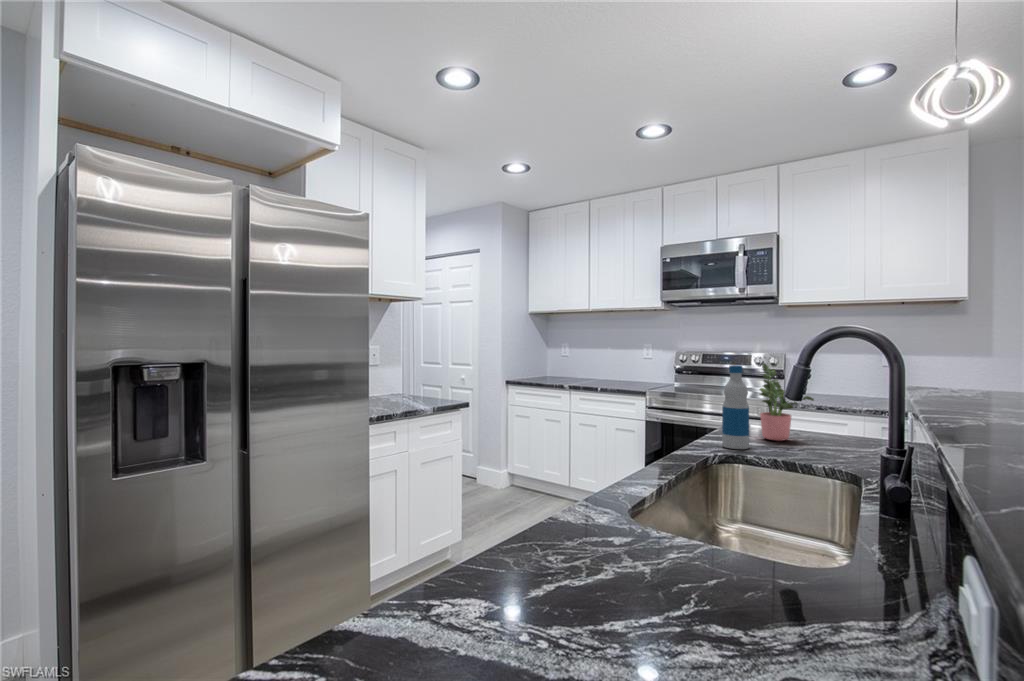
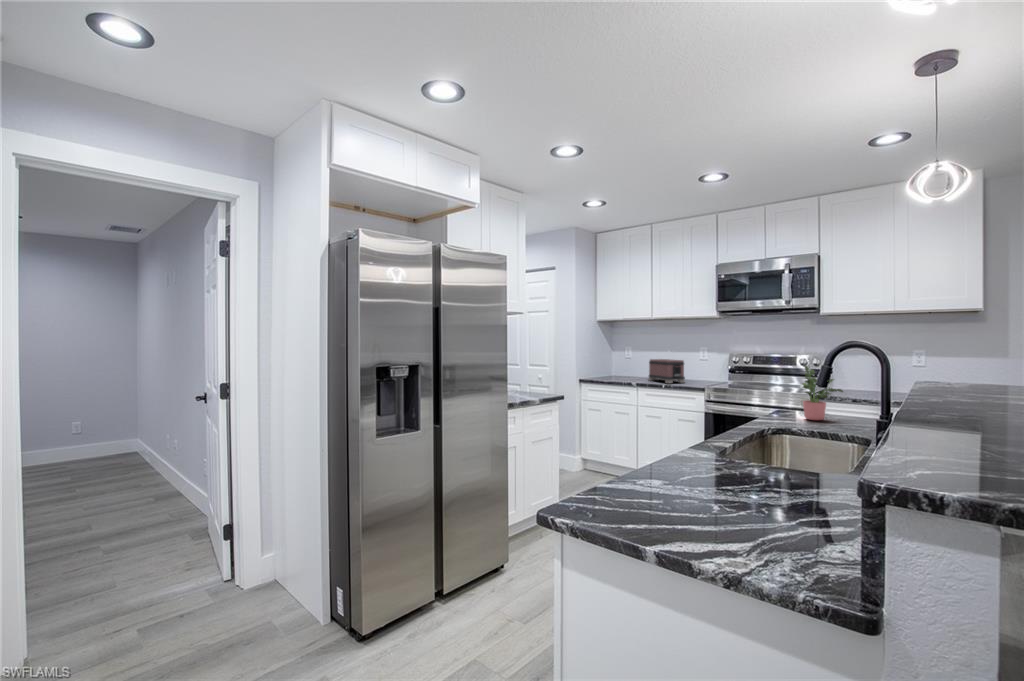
toaster: none [584,358,626,386] -> present [649,359,685,383]
bottle: present [722,365,749,449] -> none [775,367,795,425]

